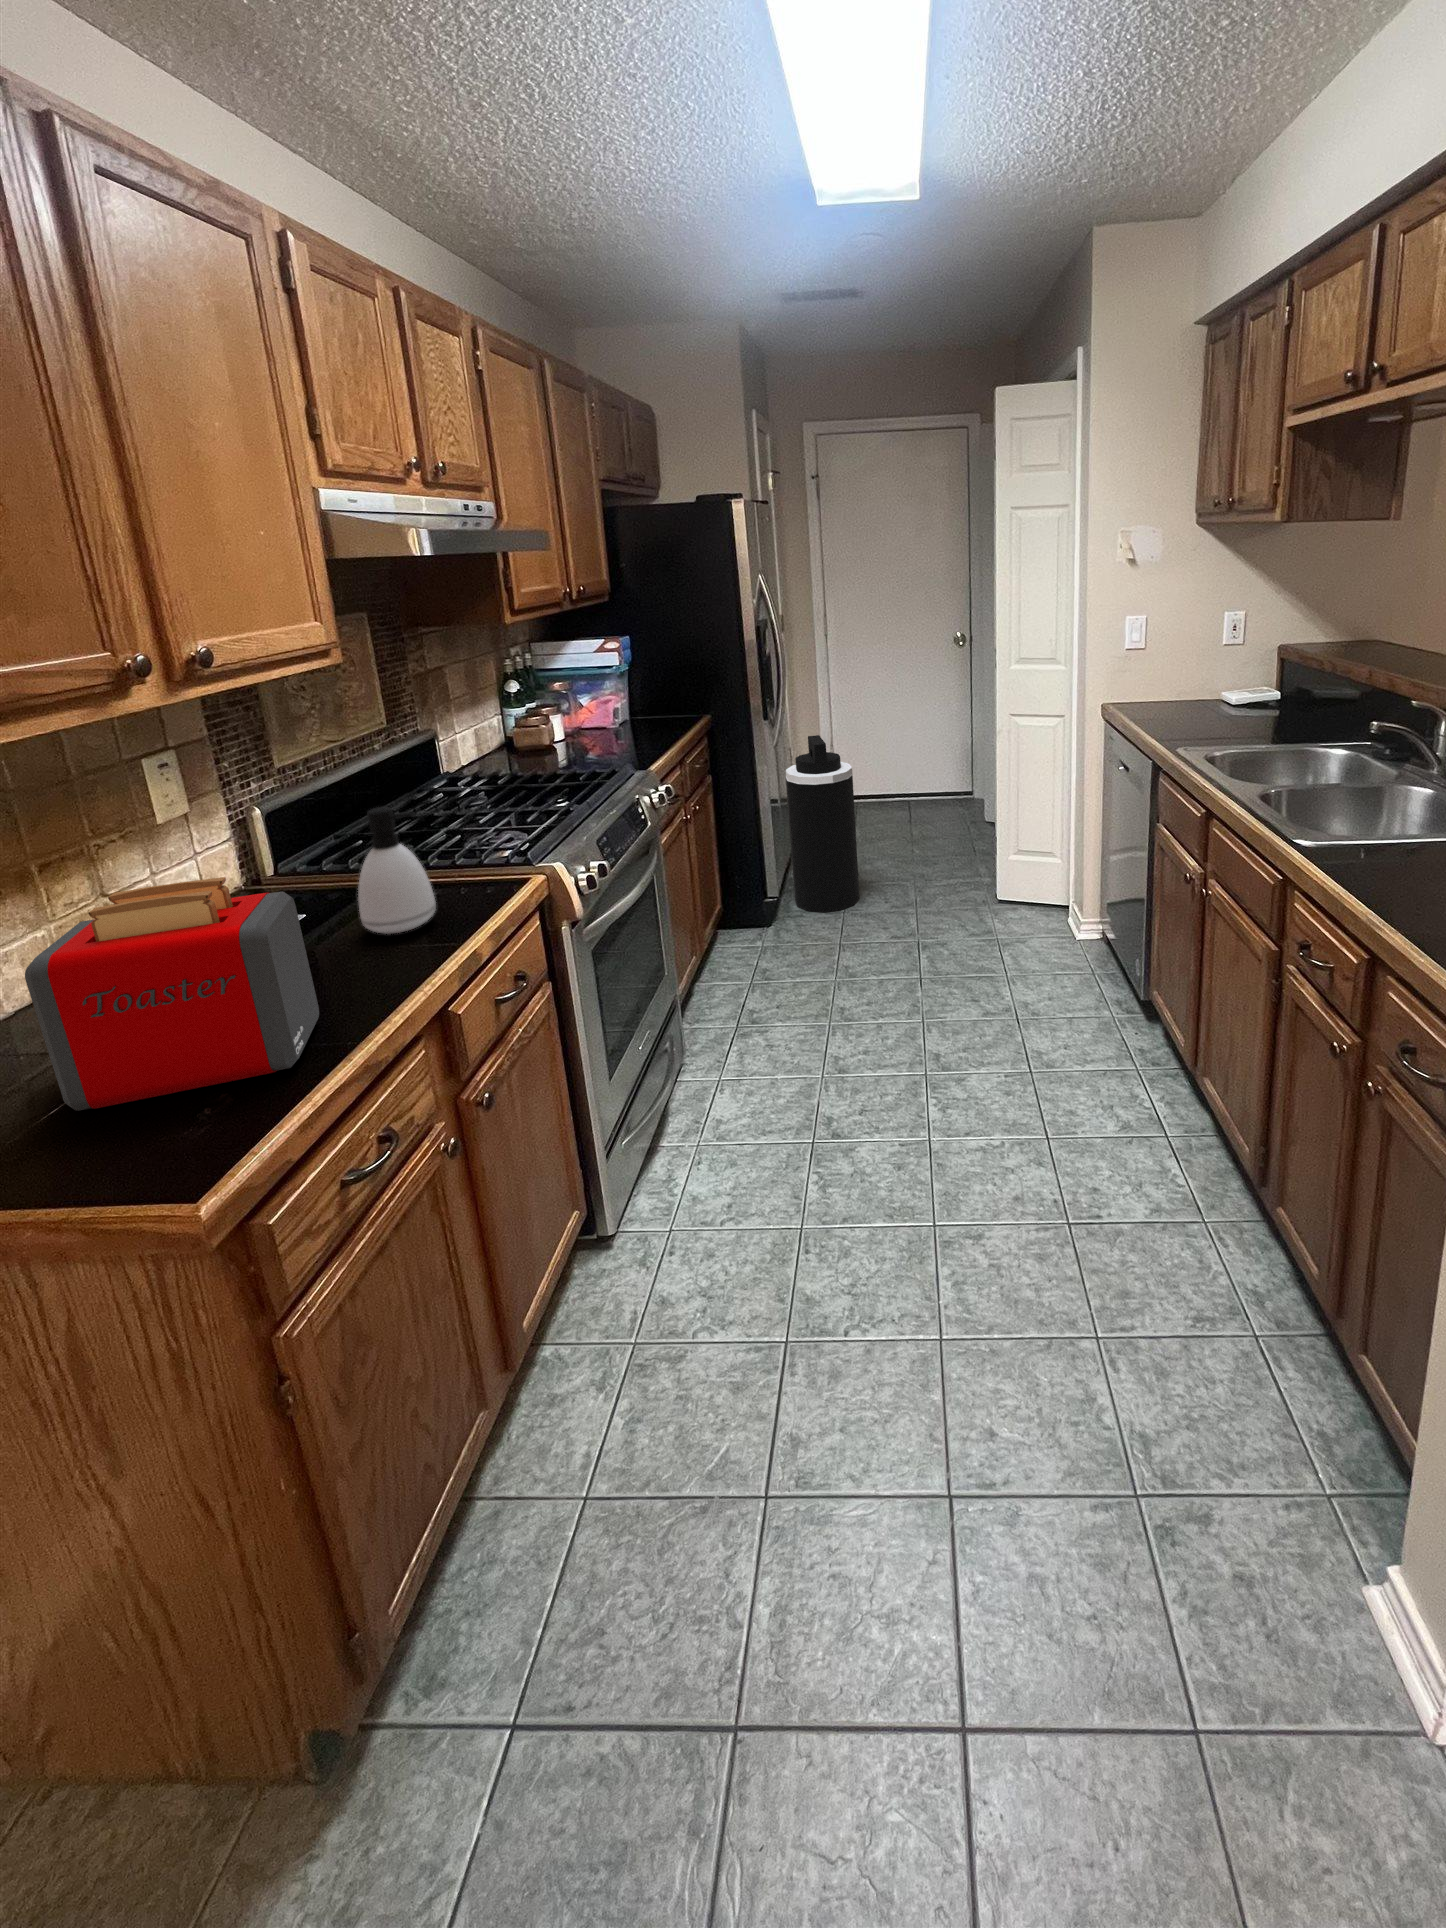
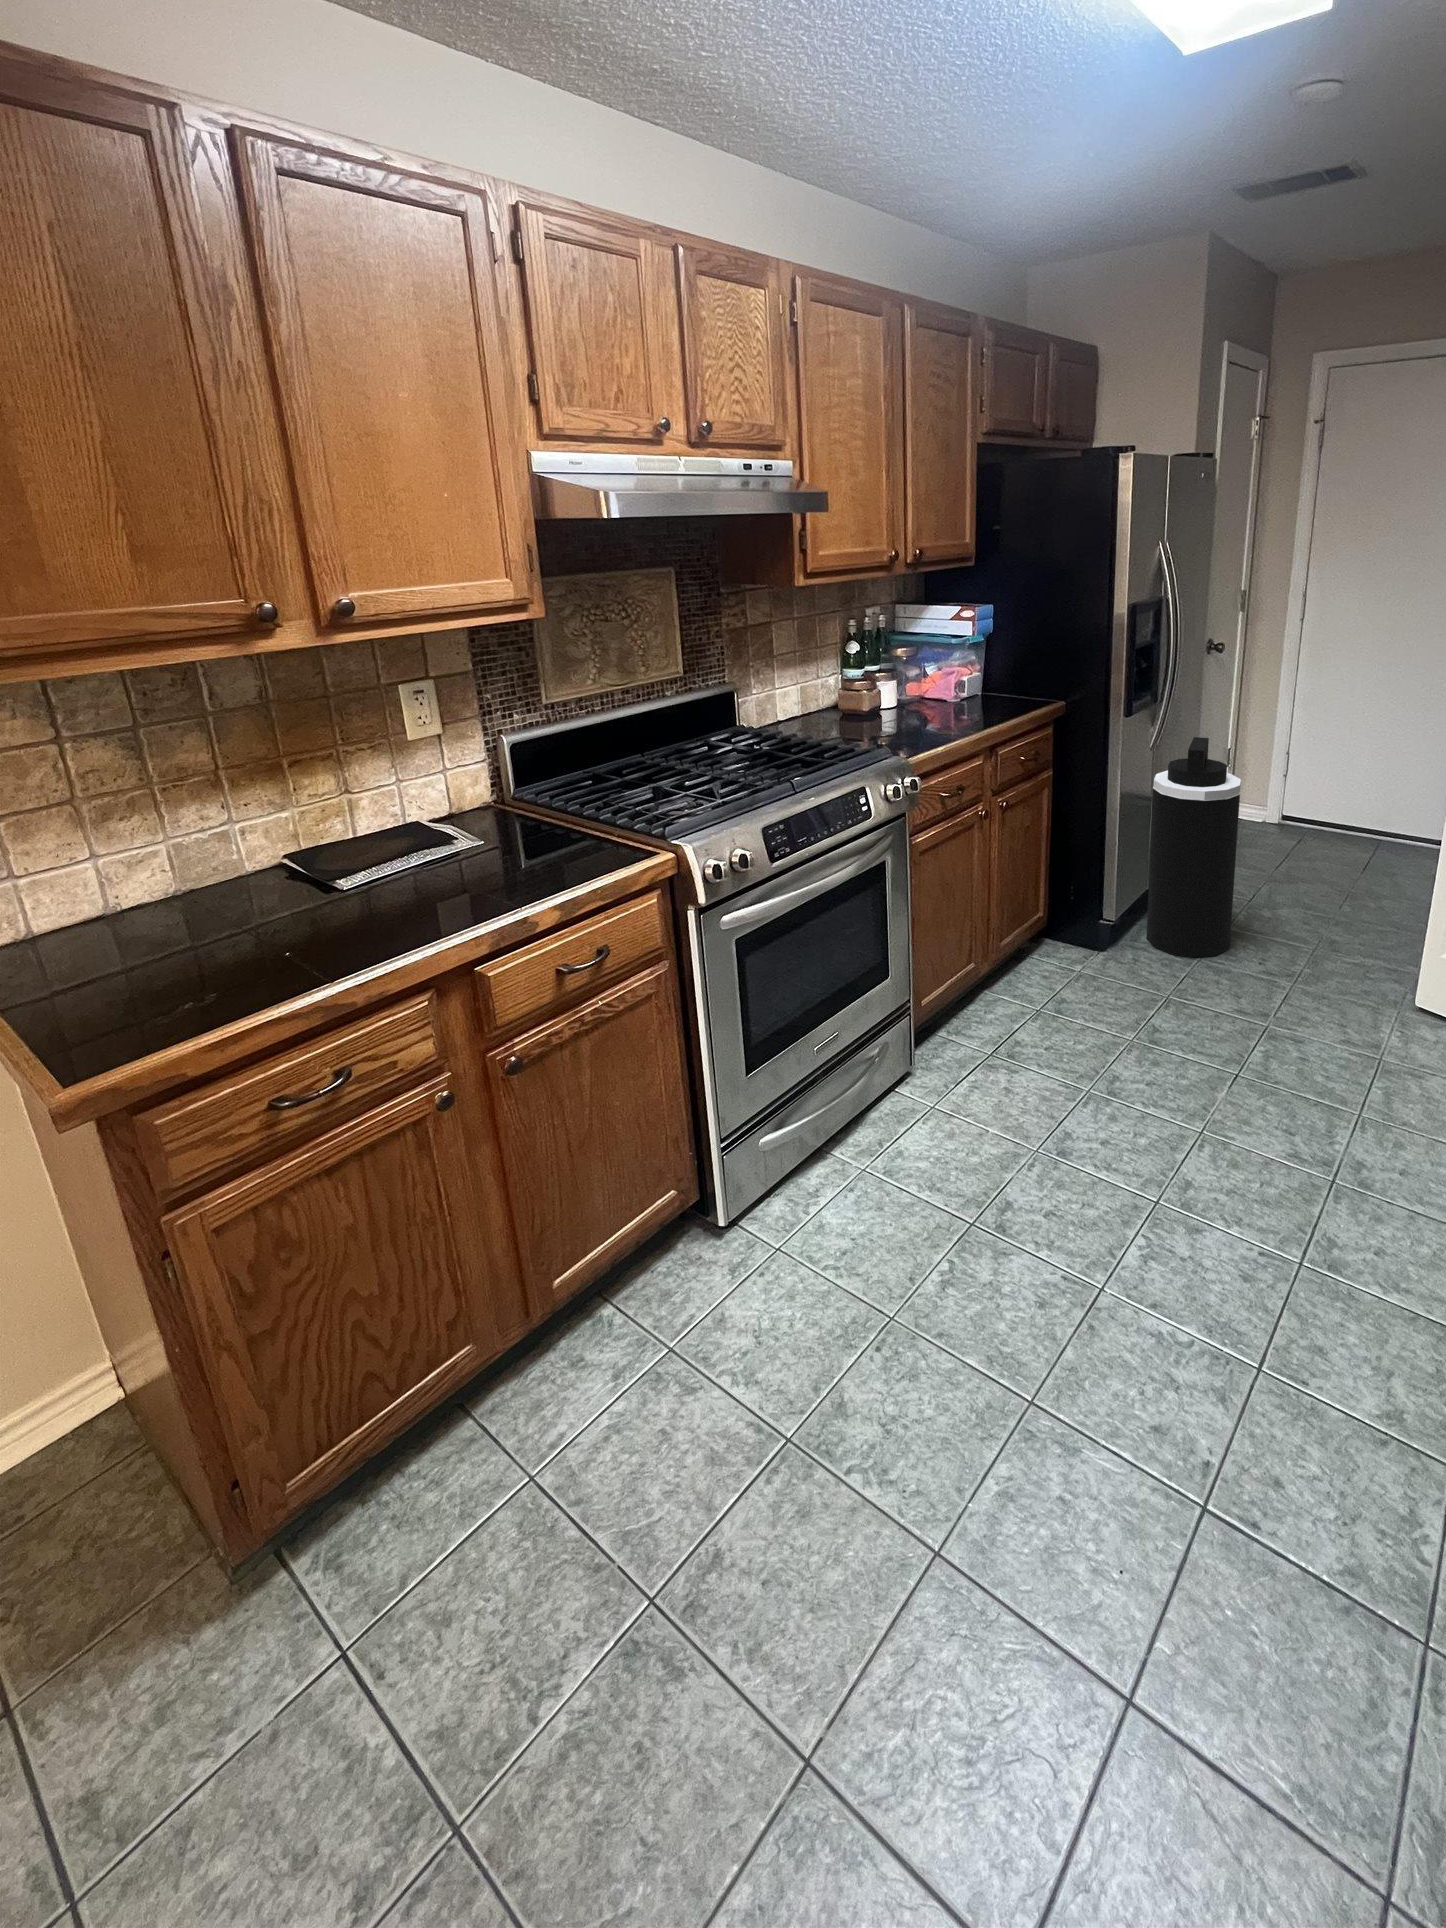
soap dispenser: present [358,807,436,934] -> none [477,759,546,879]
toaster: present [25,877,319,1111] -> none [128,801,356,983]

